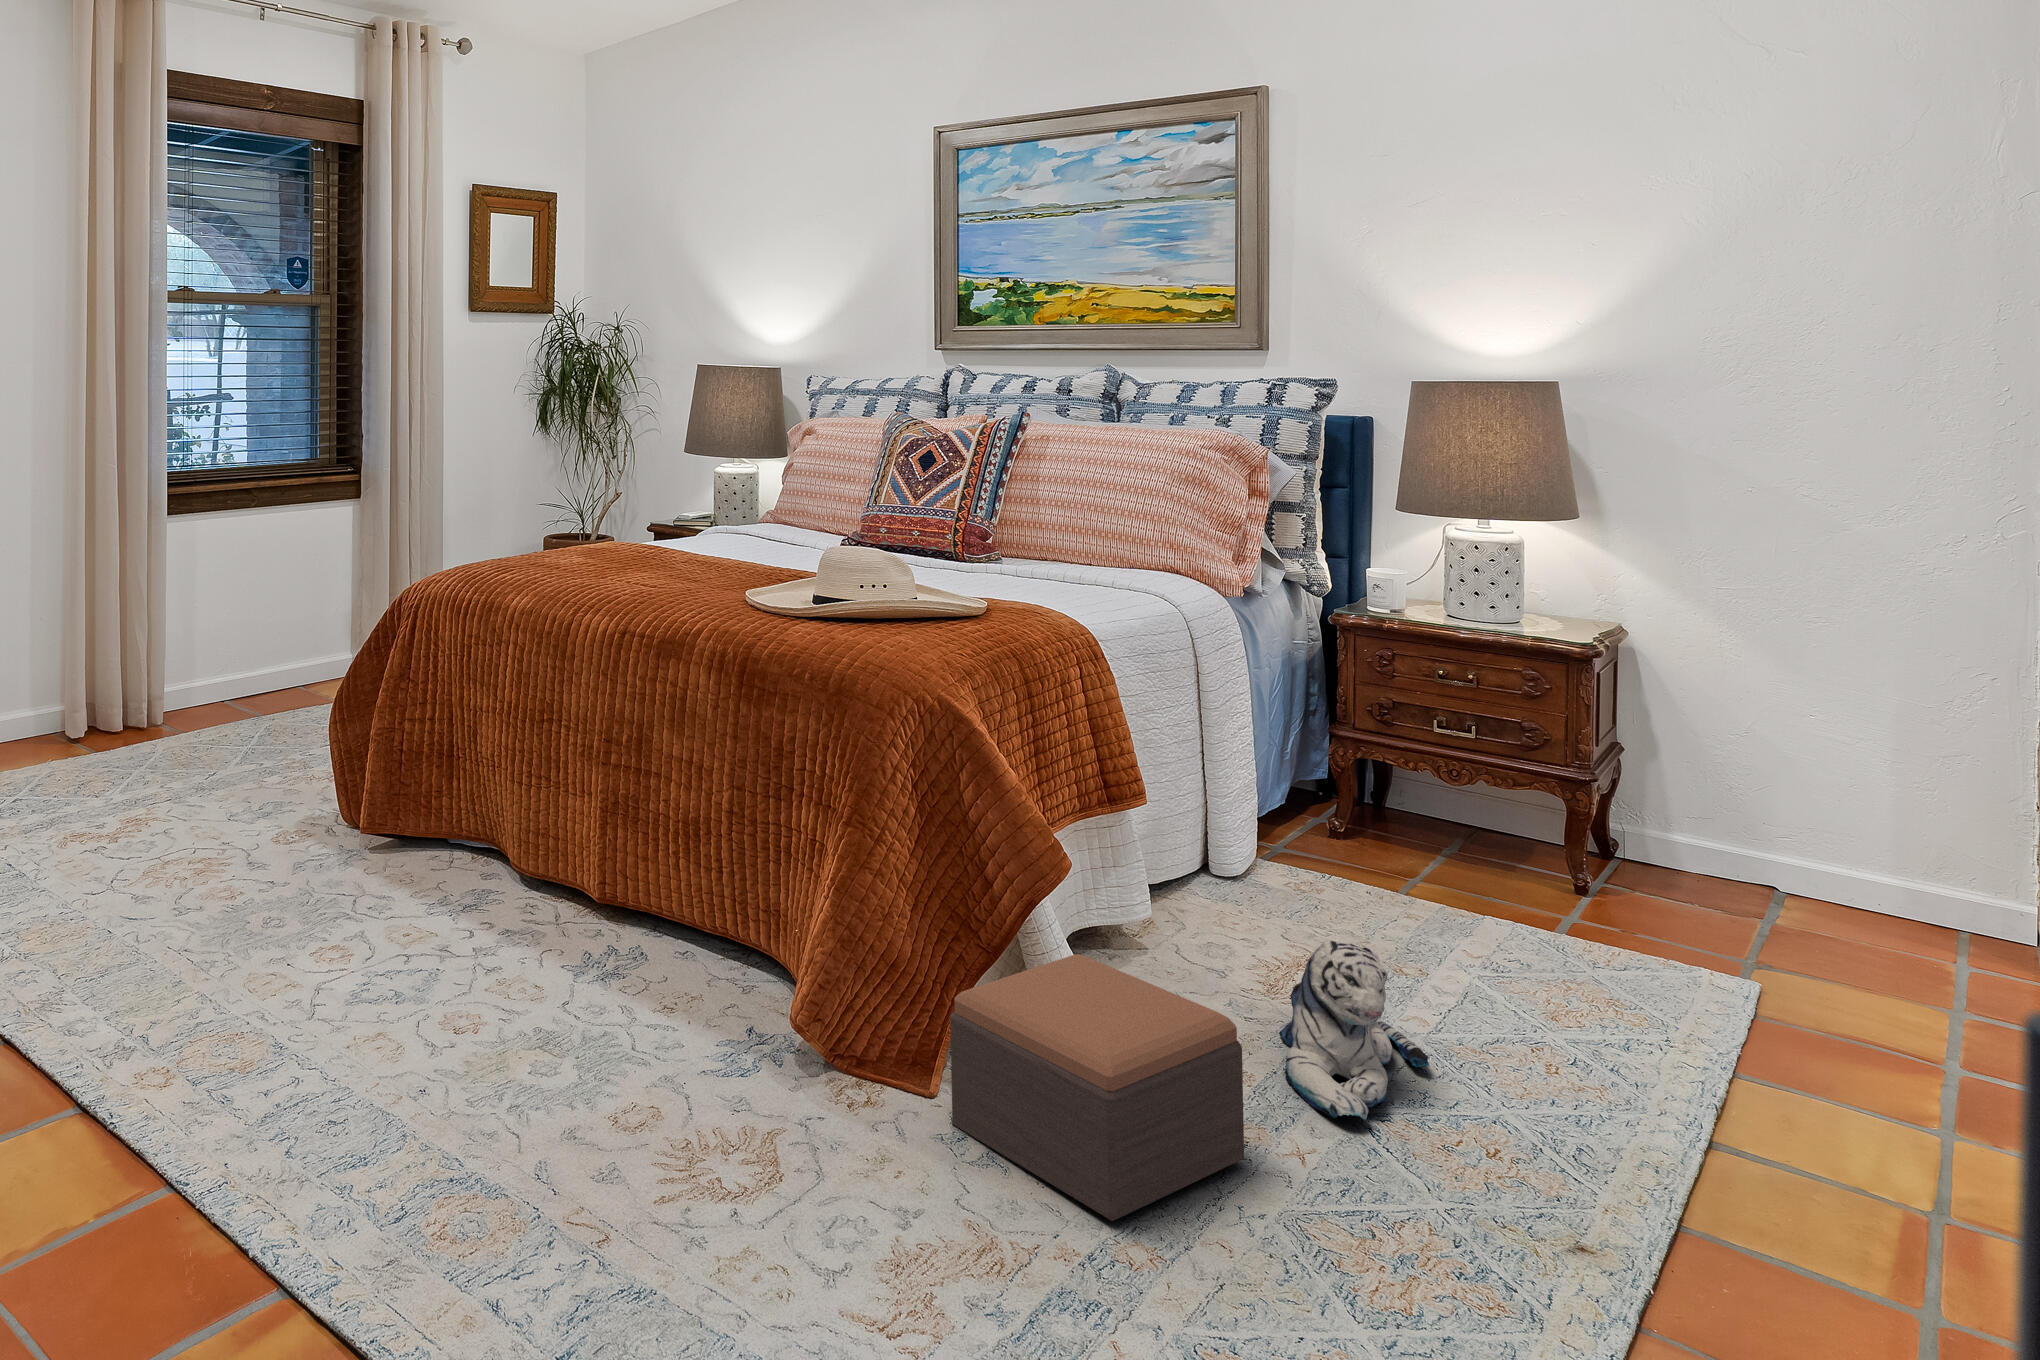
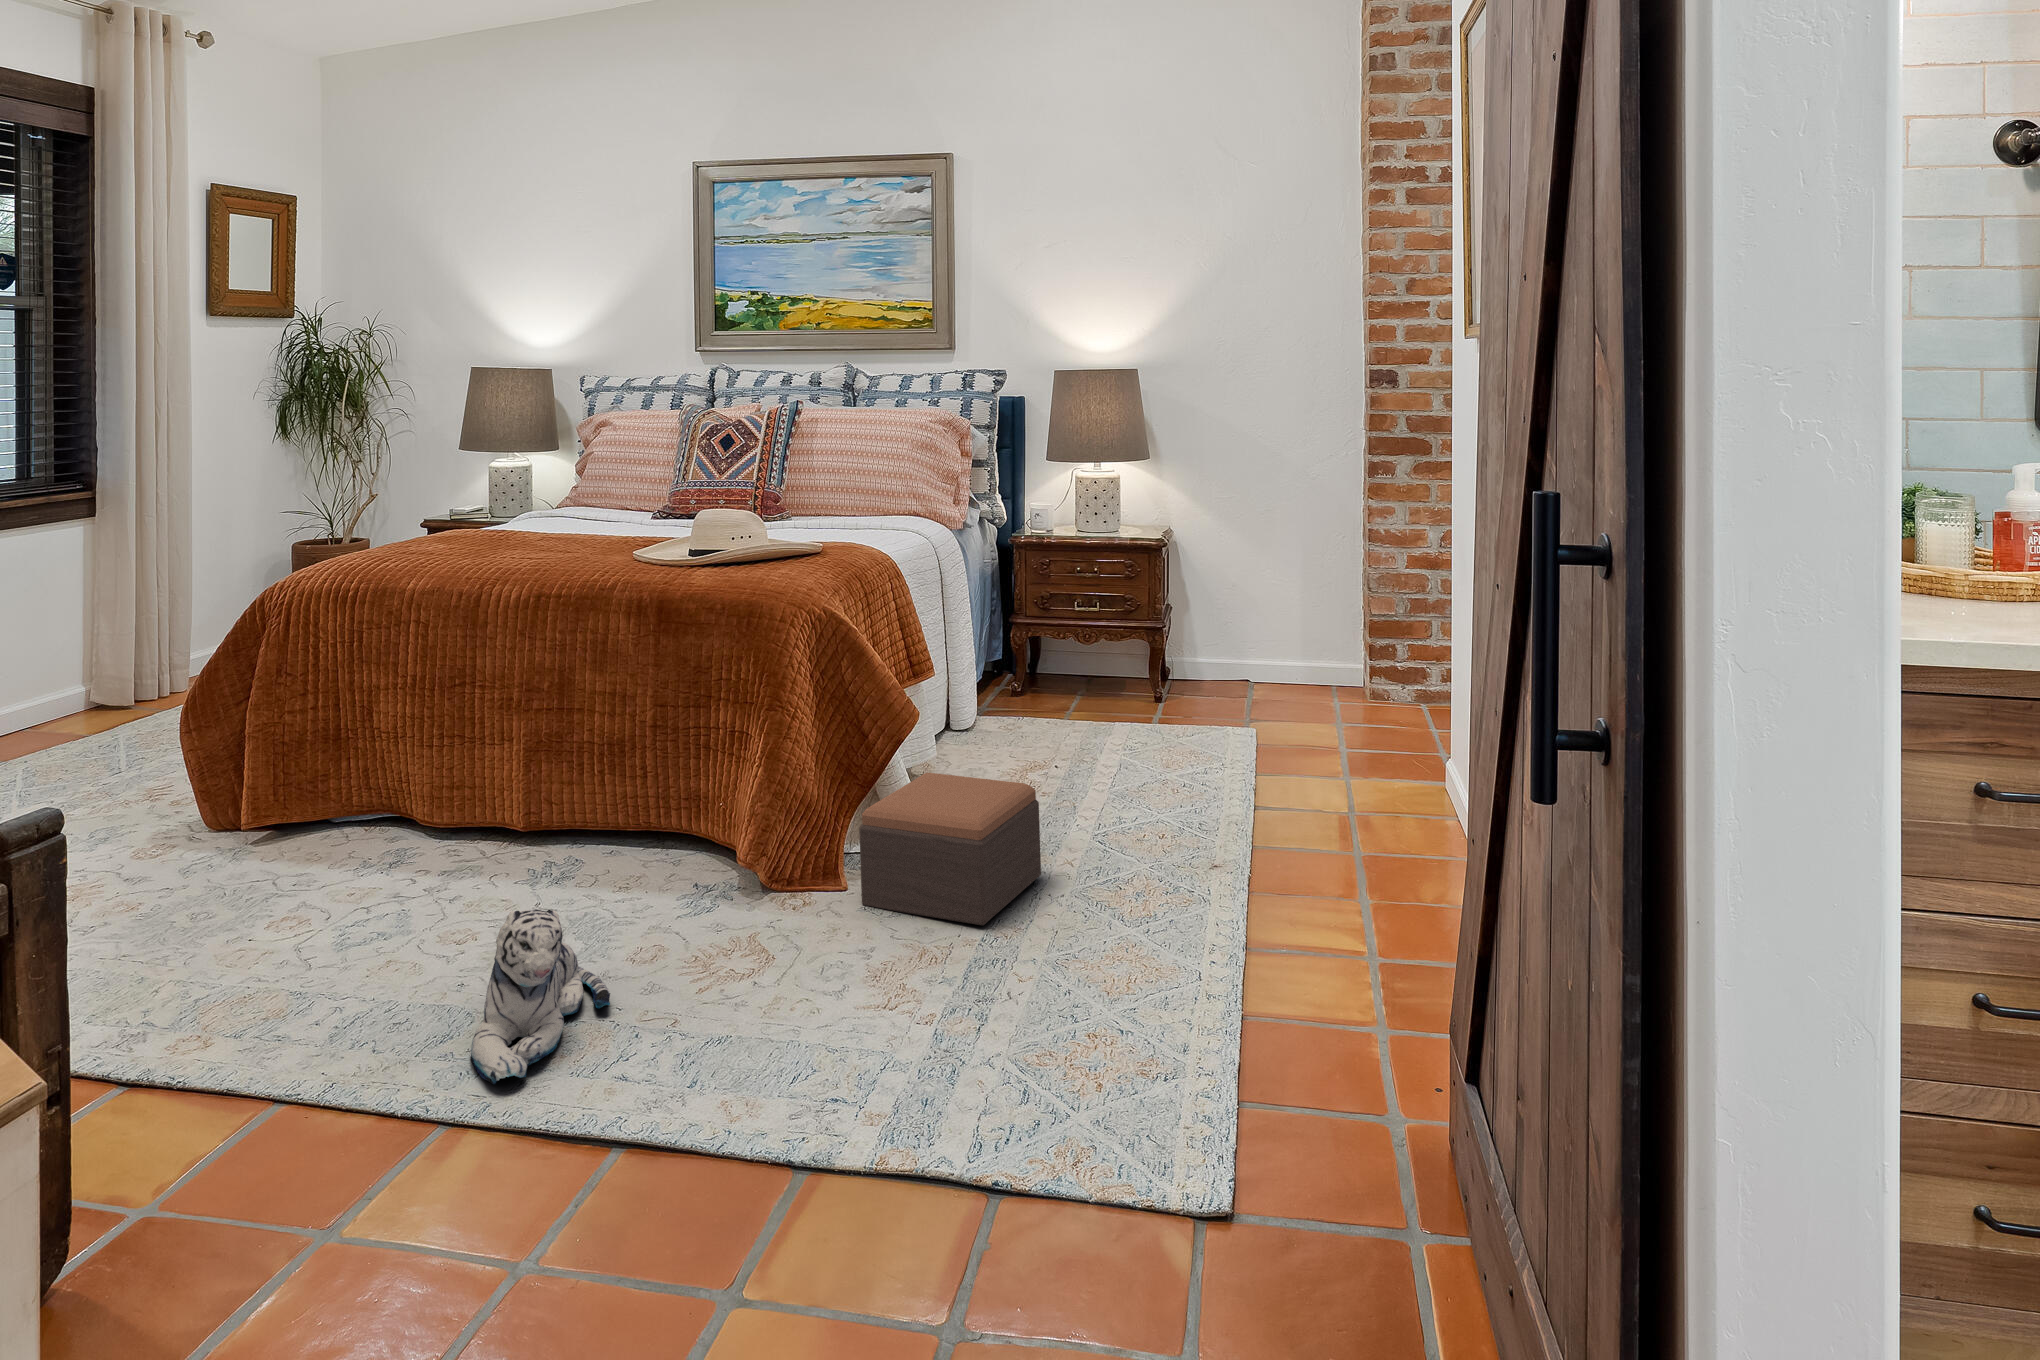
plush toy: present [1279,940,1430,1120] -> present [471,909,610,1084]

